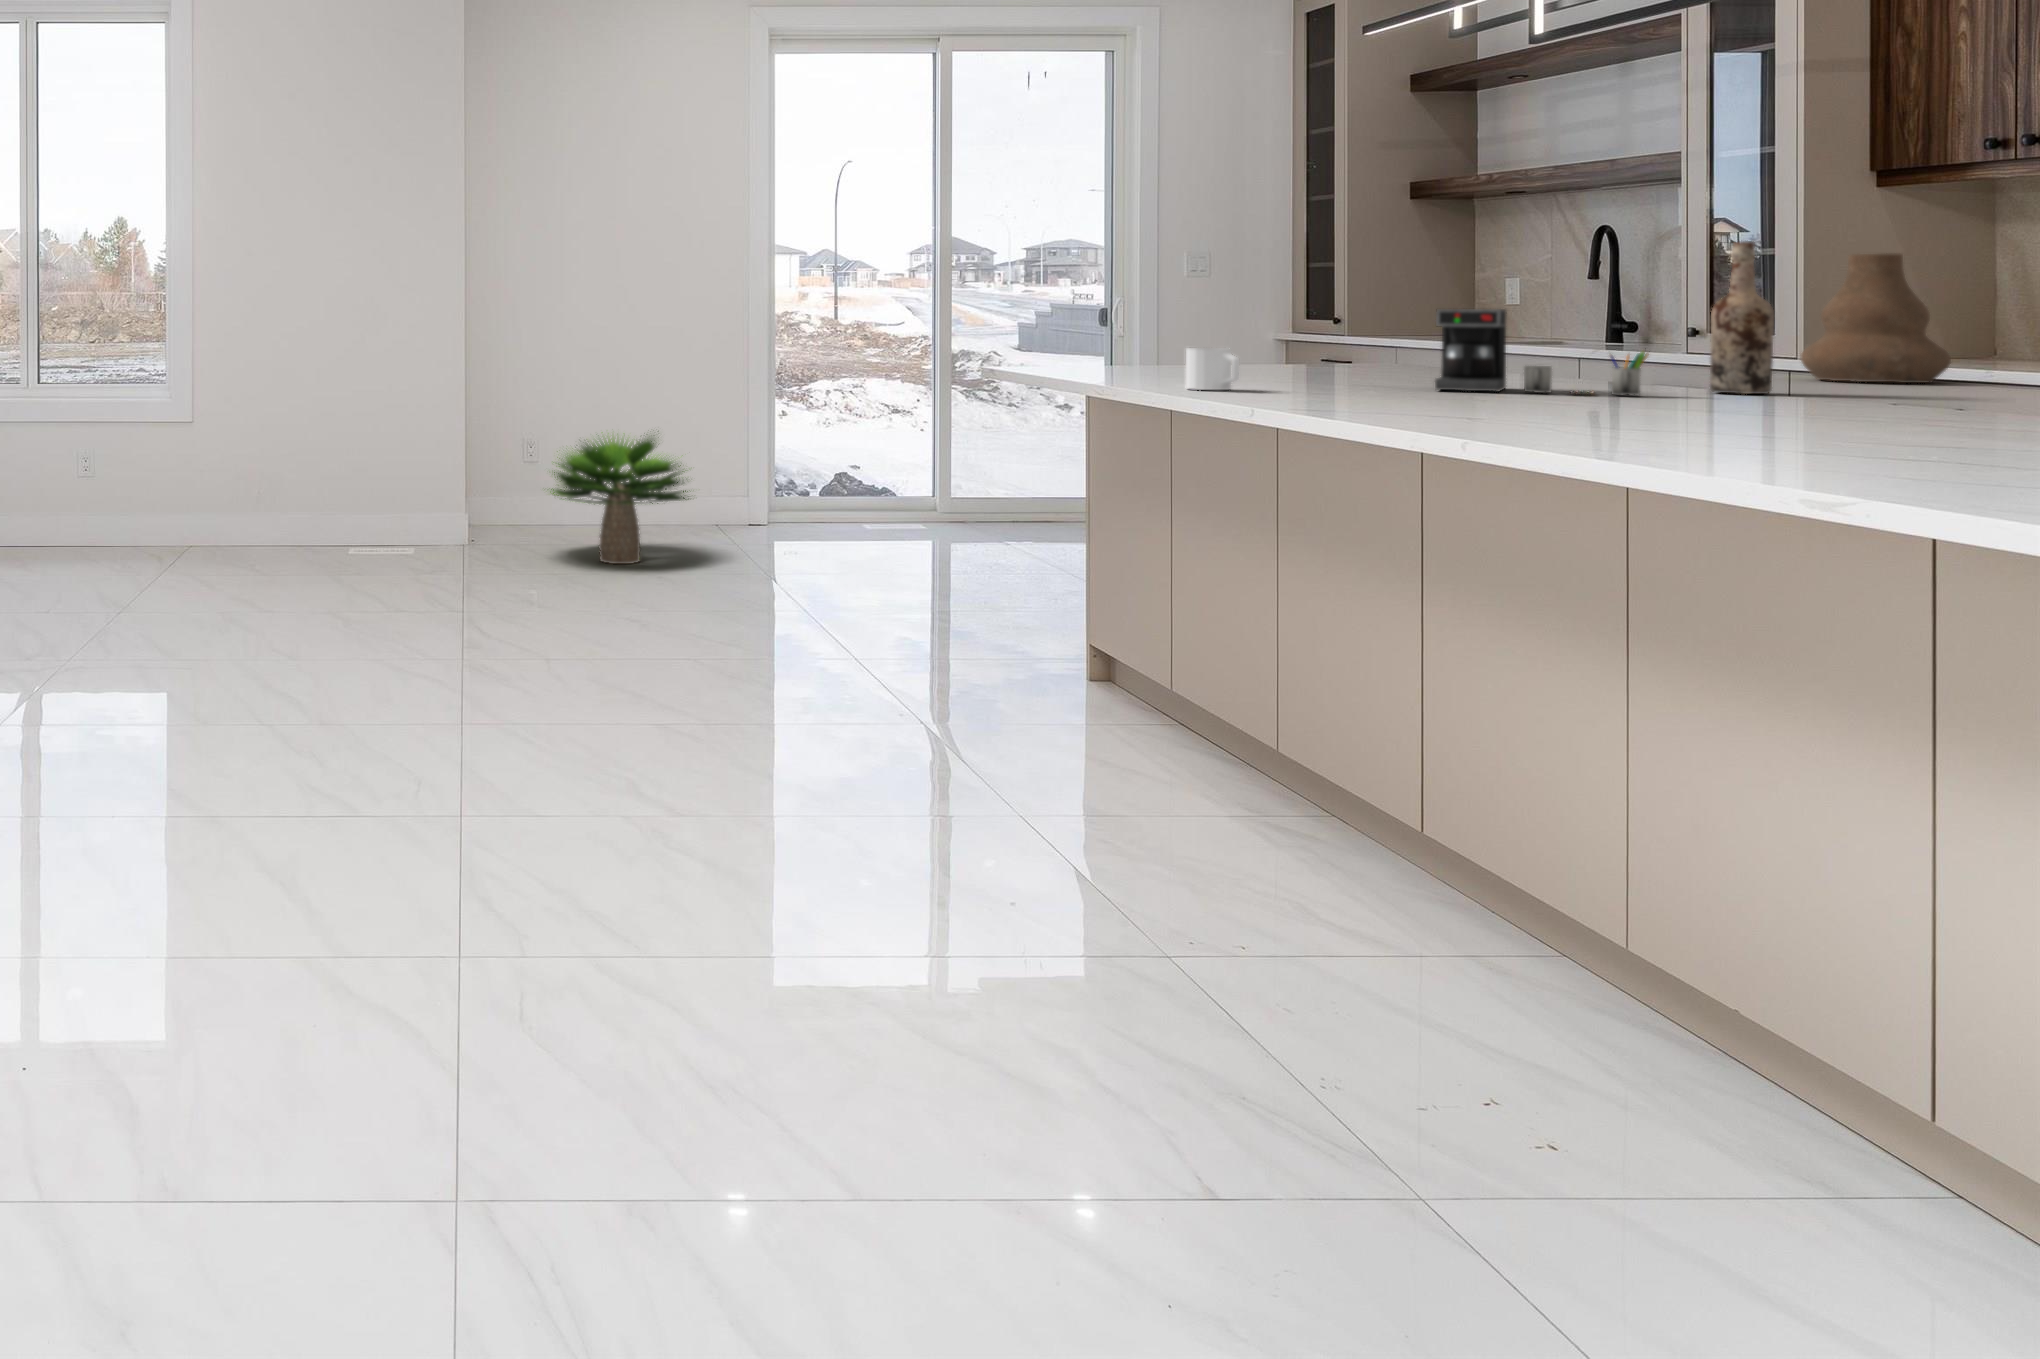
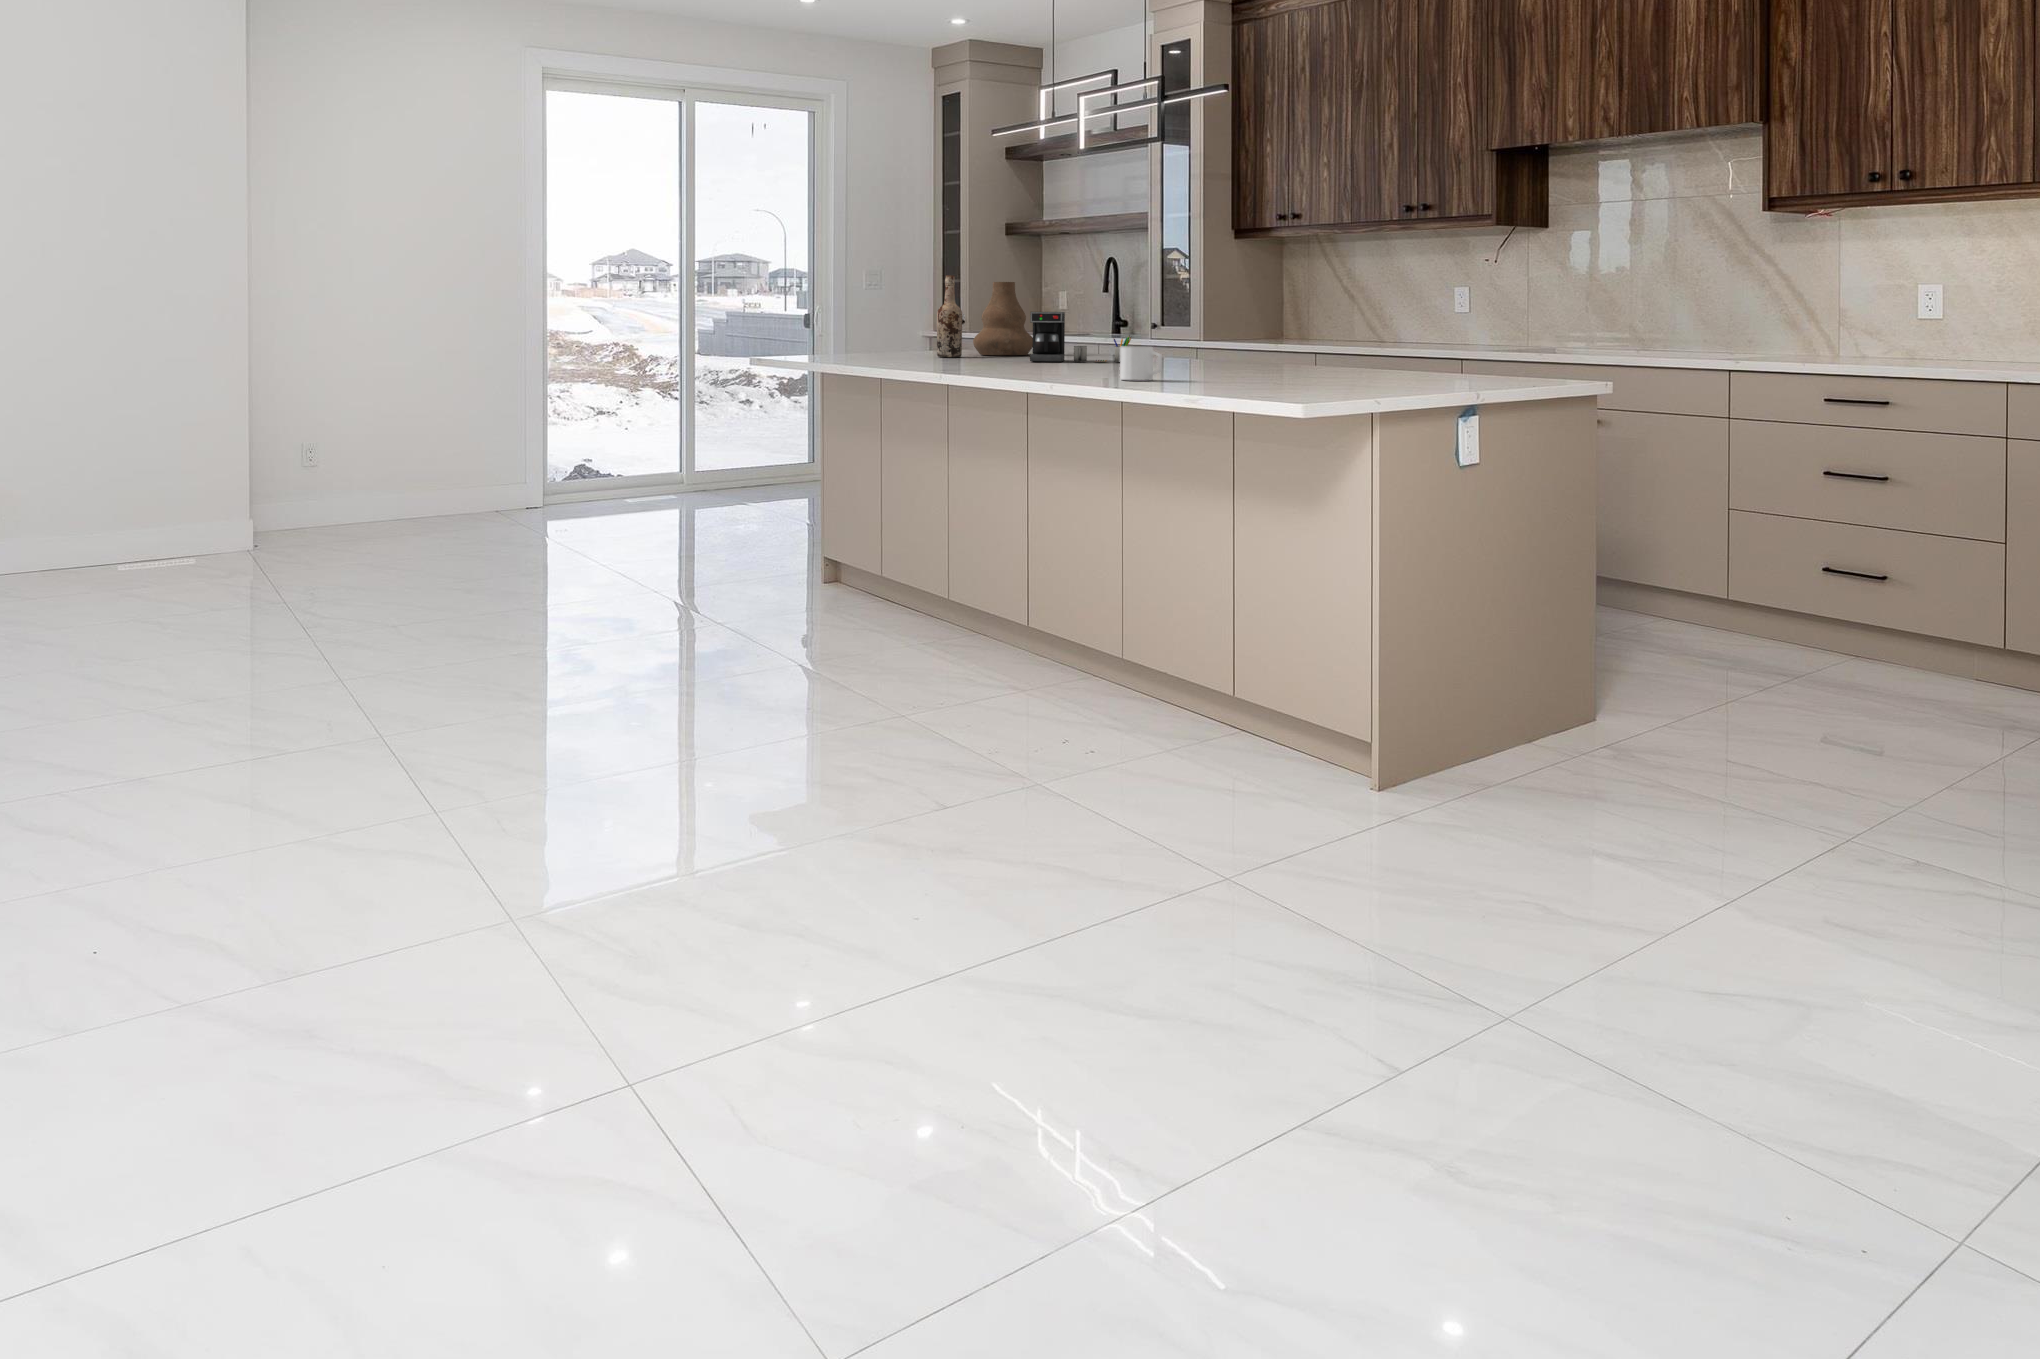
wine bottle: present [1710,241,1774,394] -> present [937,275,962,357]
vase: present [1801,254,1951,383] -> present [973,282,1033,355]
mug: present [1186,348,1239,390] -> present [1120,346,1162,380]
potted plant: present [550,435,689,564] -> none [333,412,494,538]

